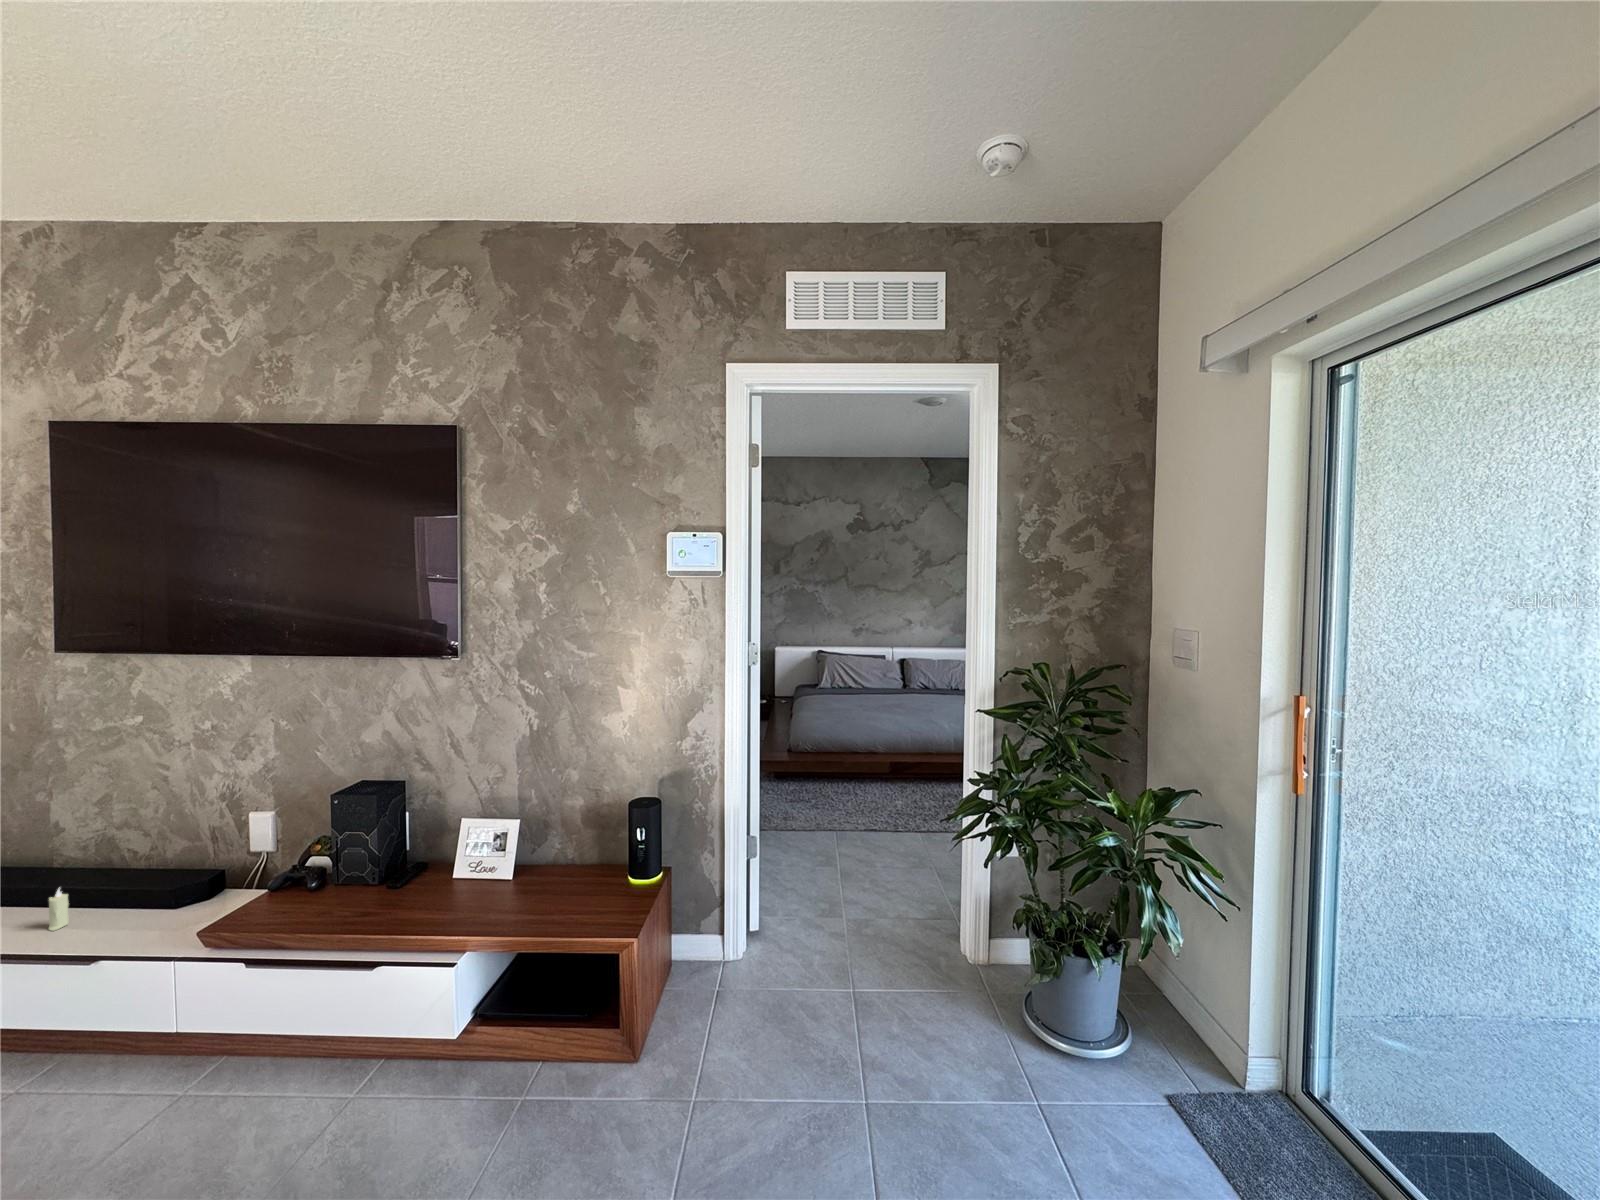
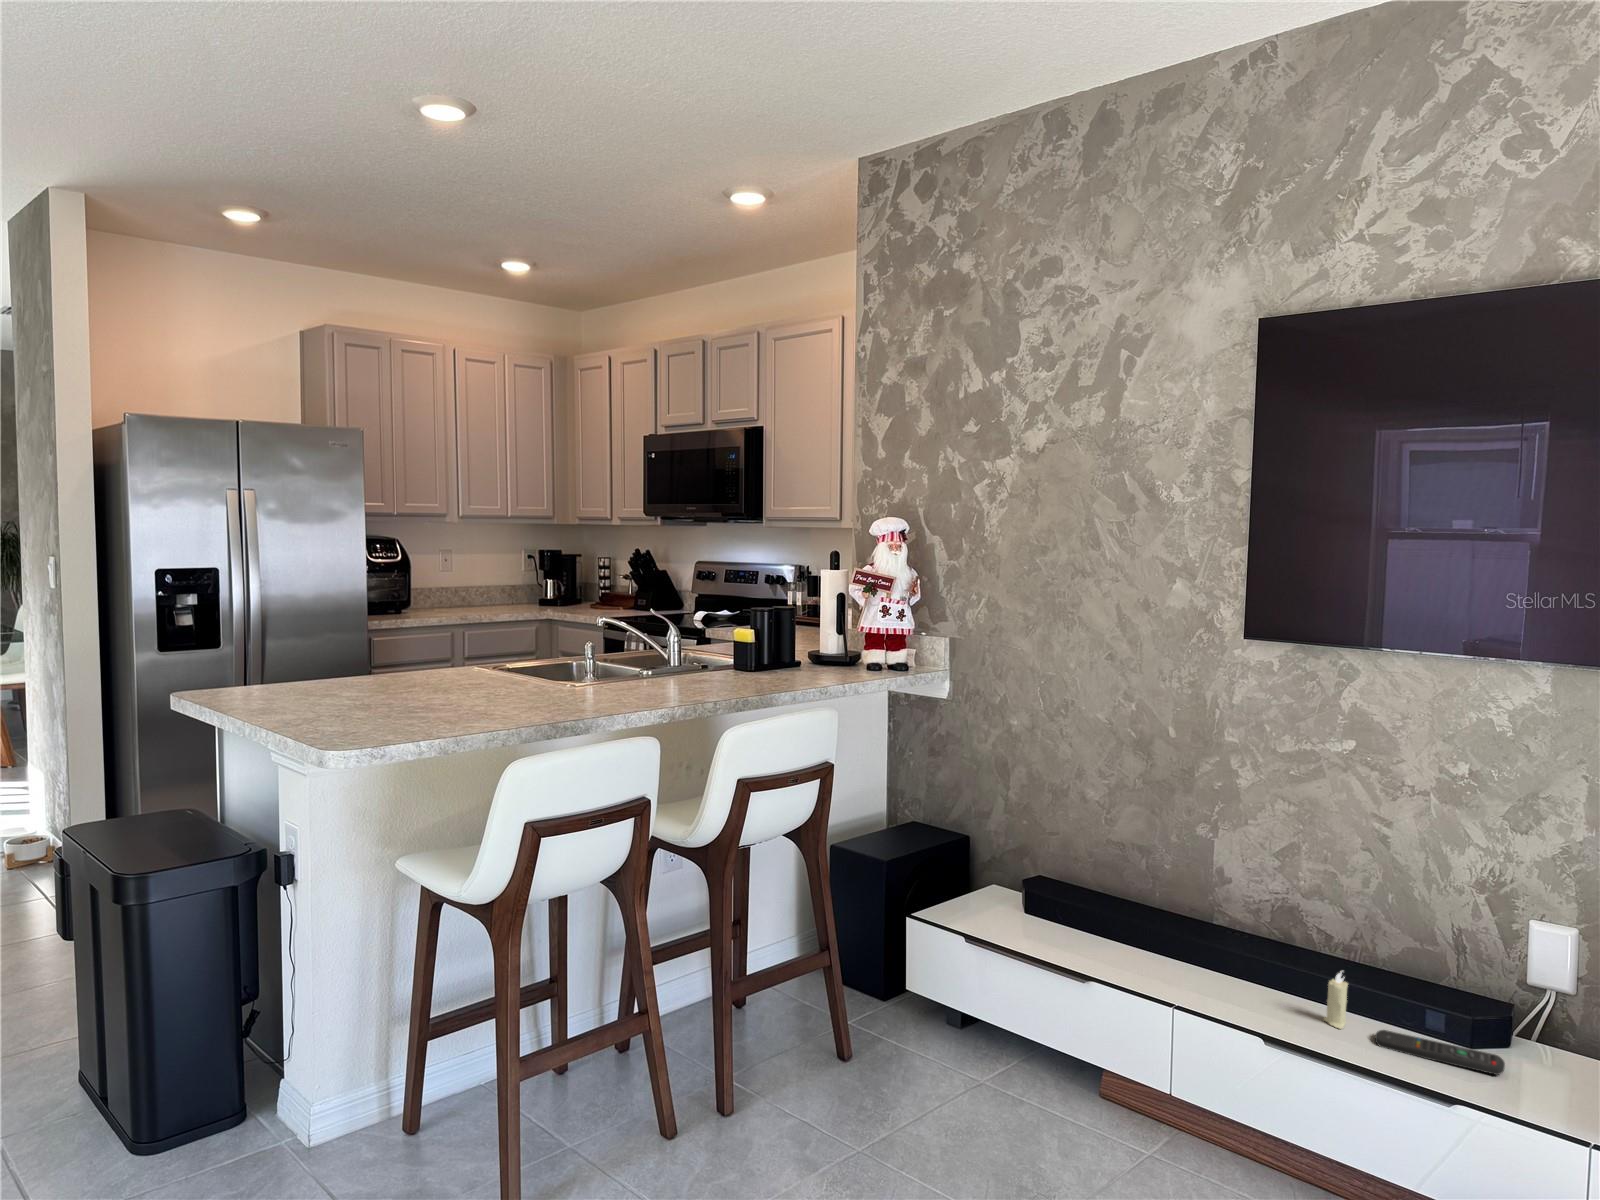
remote control: none [76,911,179,936] -> present [1375,1030,1505,1075]

